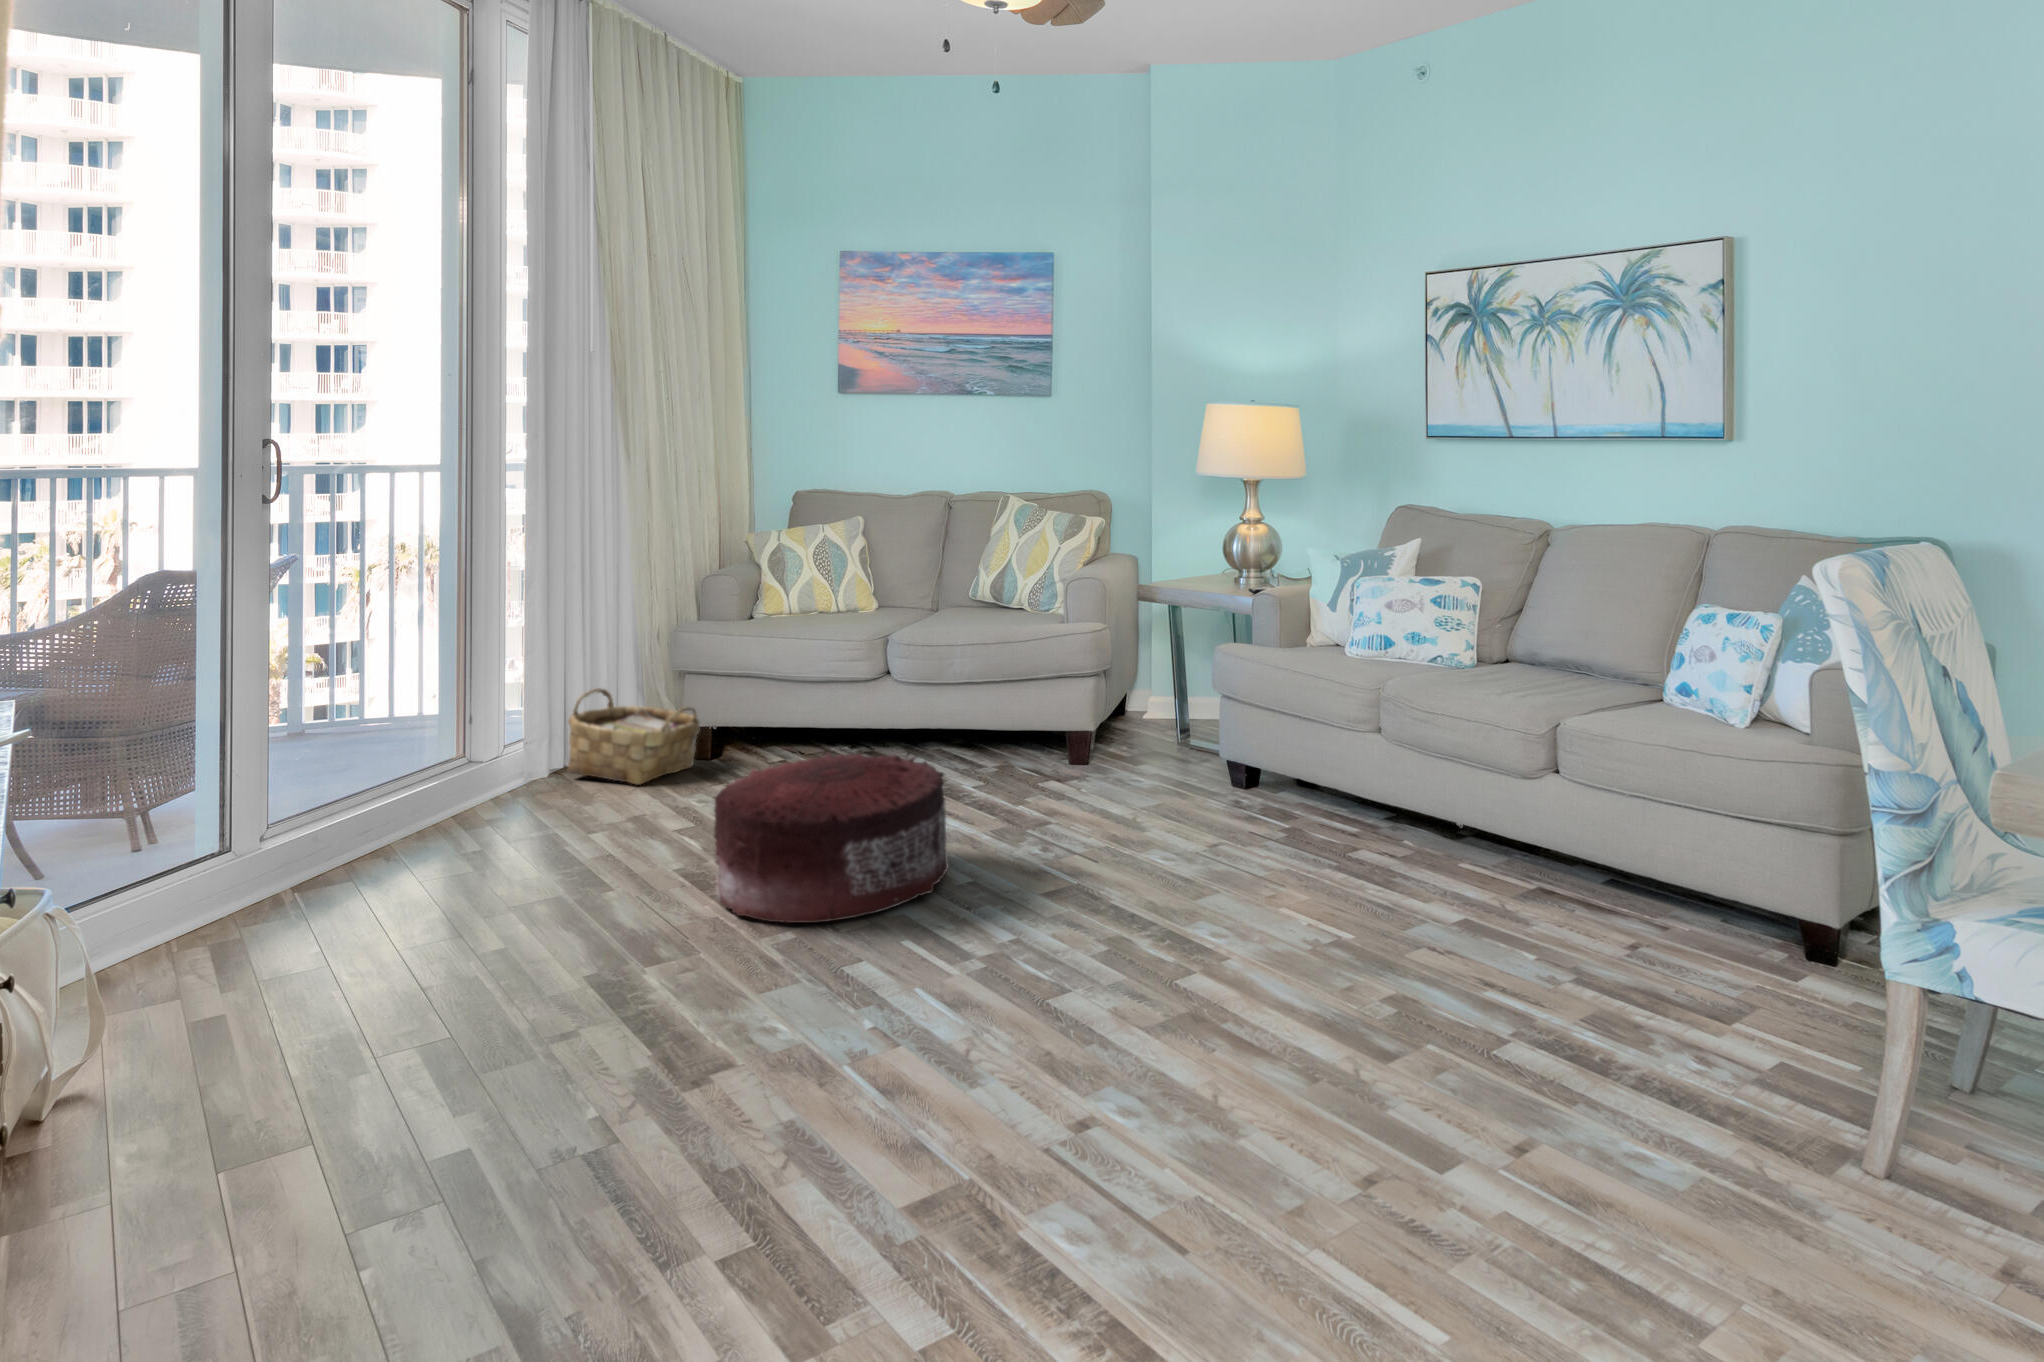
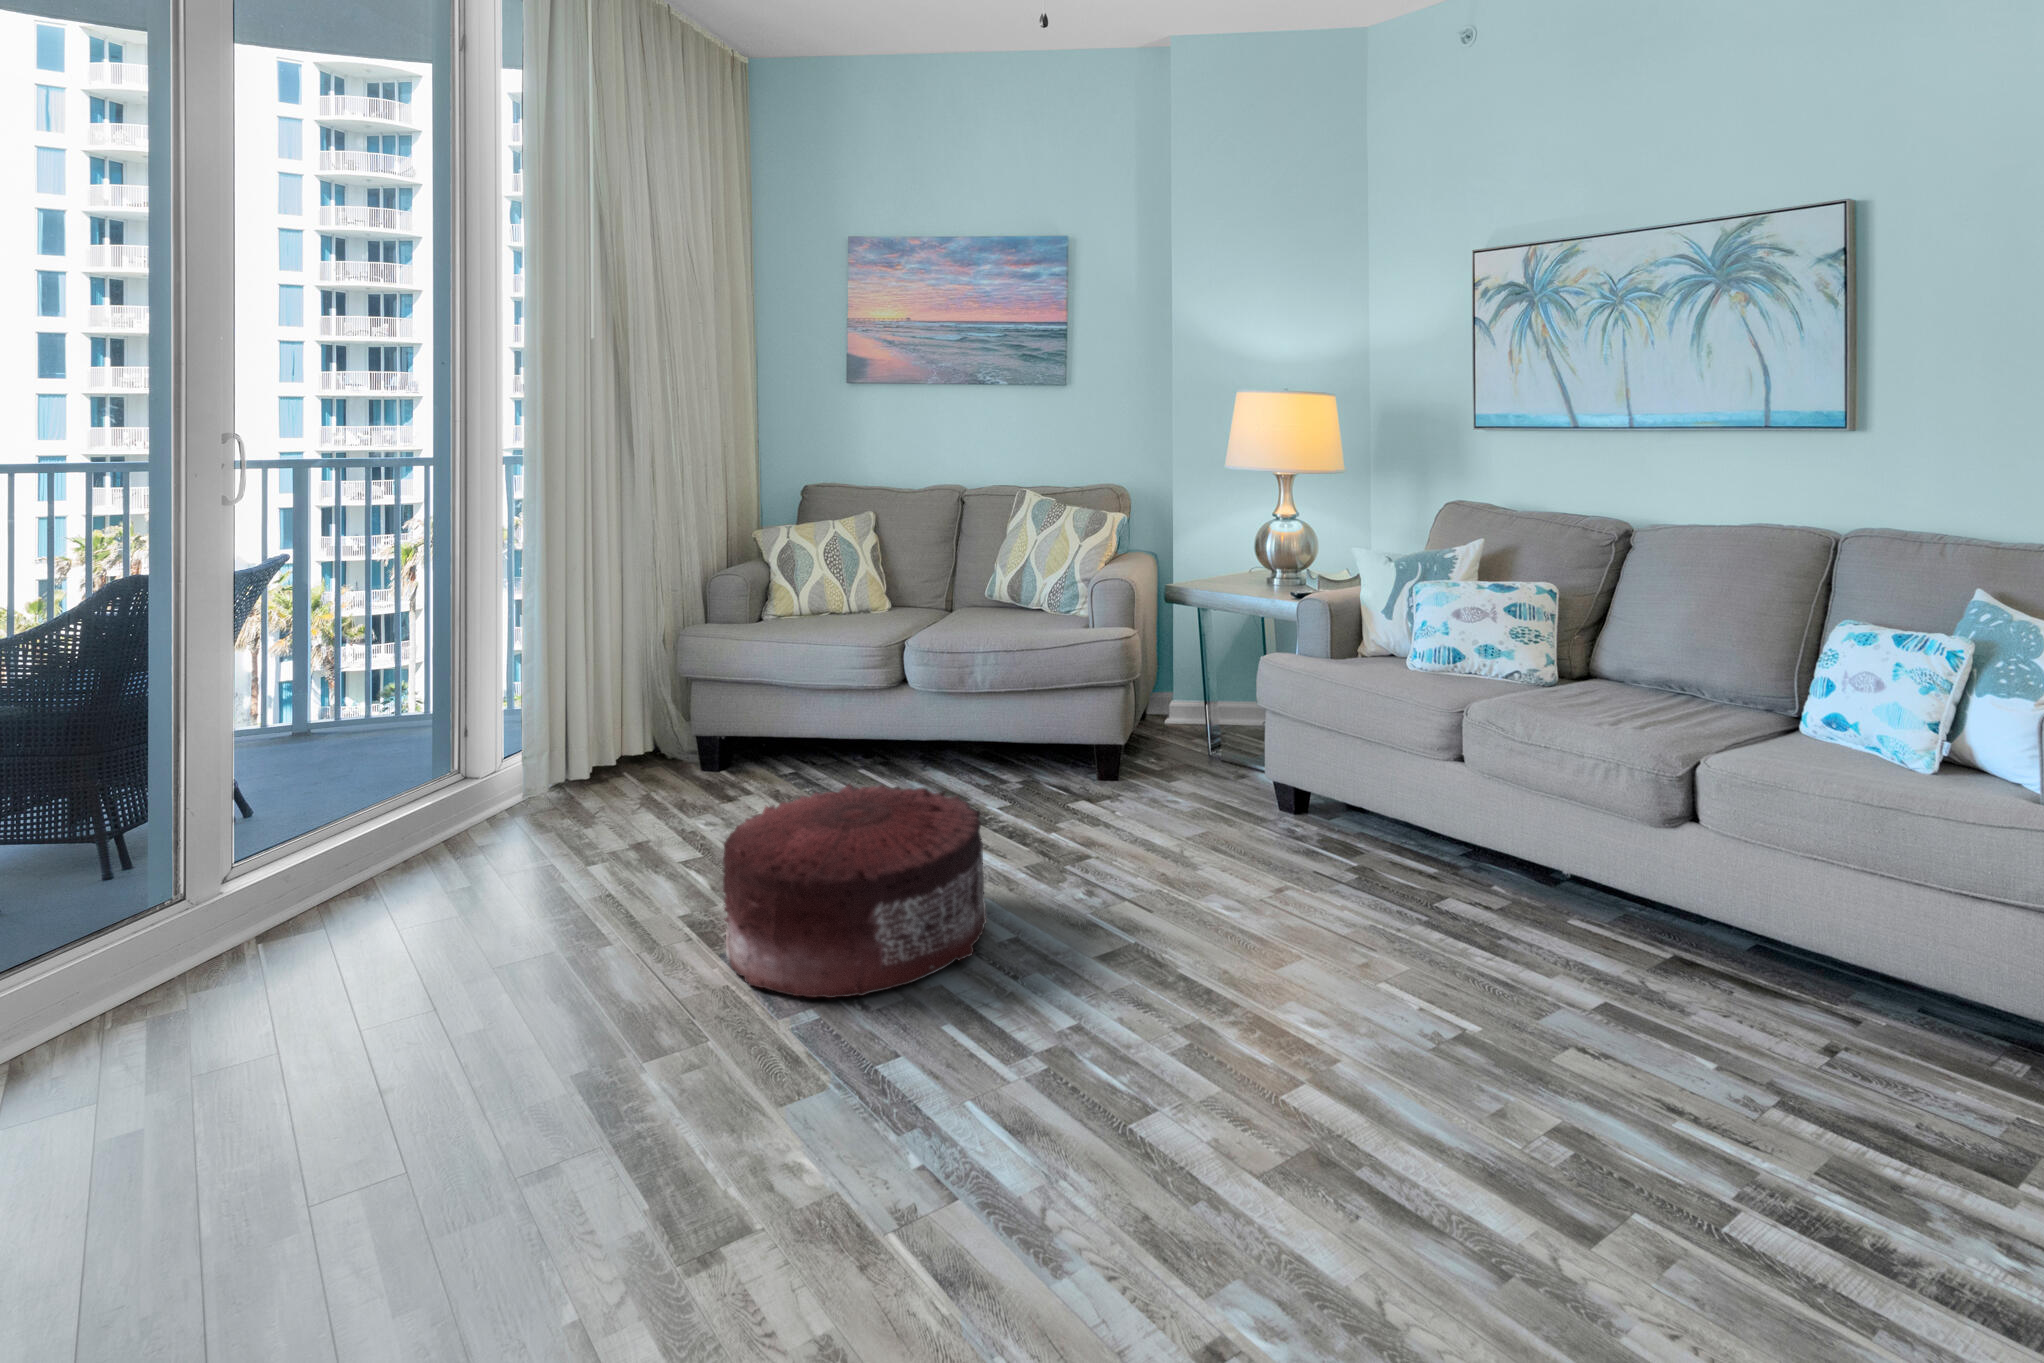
woven basket: present [568,688,700,785] -> none [567,696,706,803]

